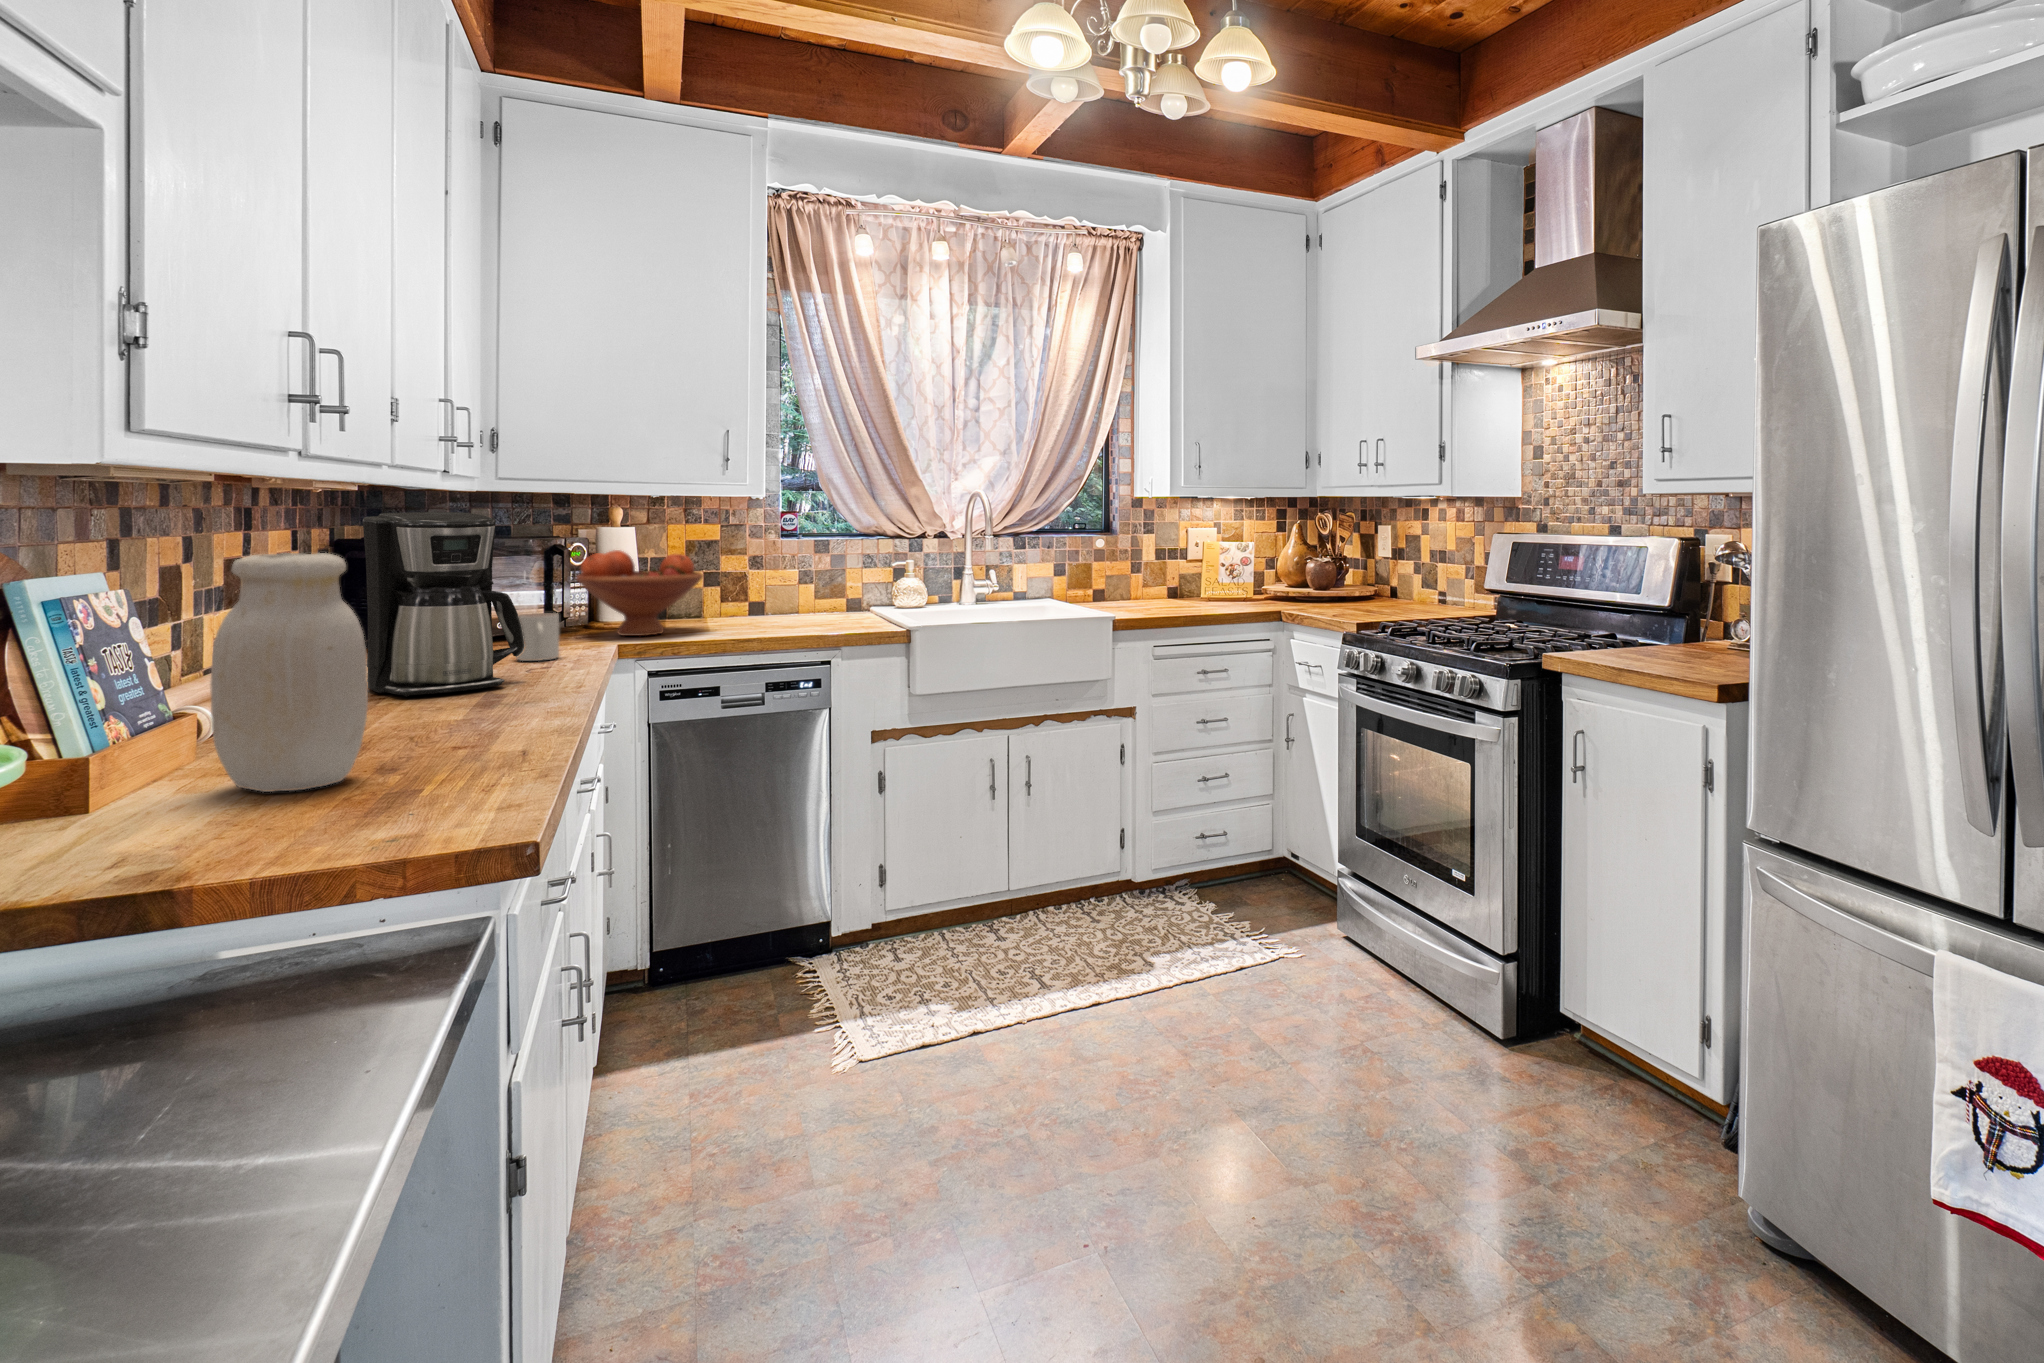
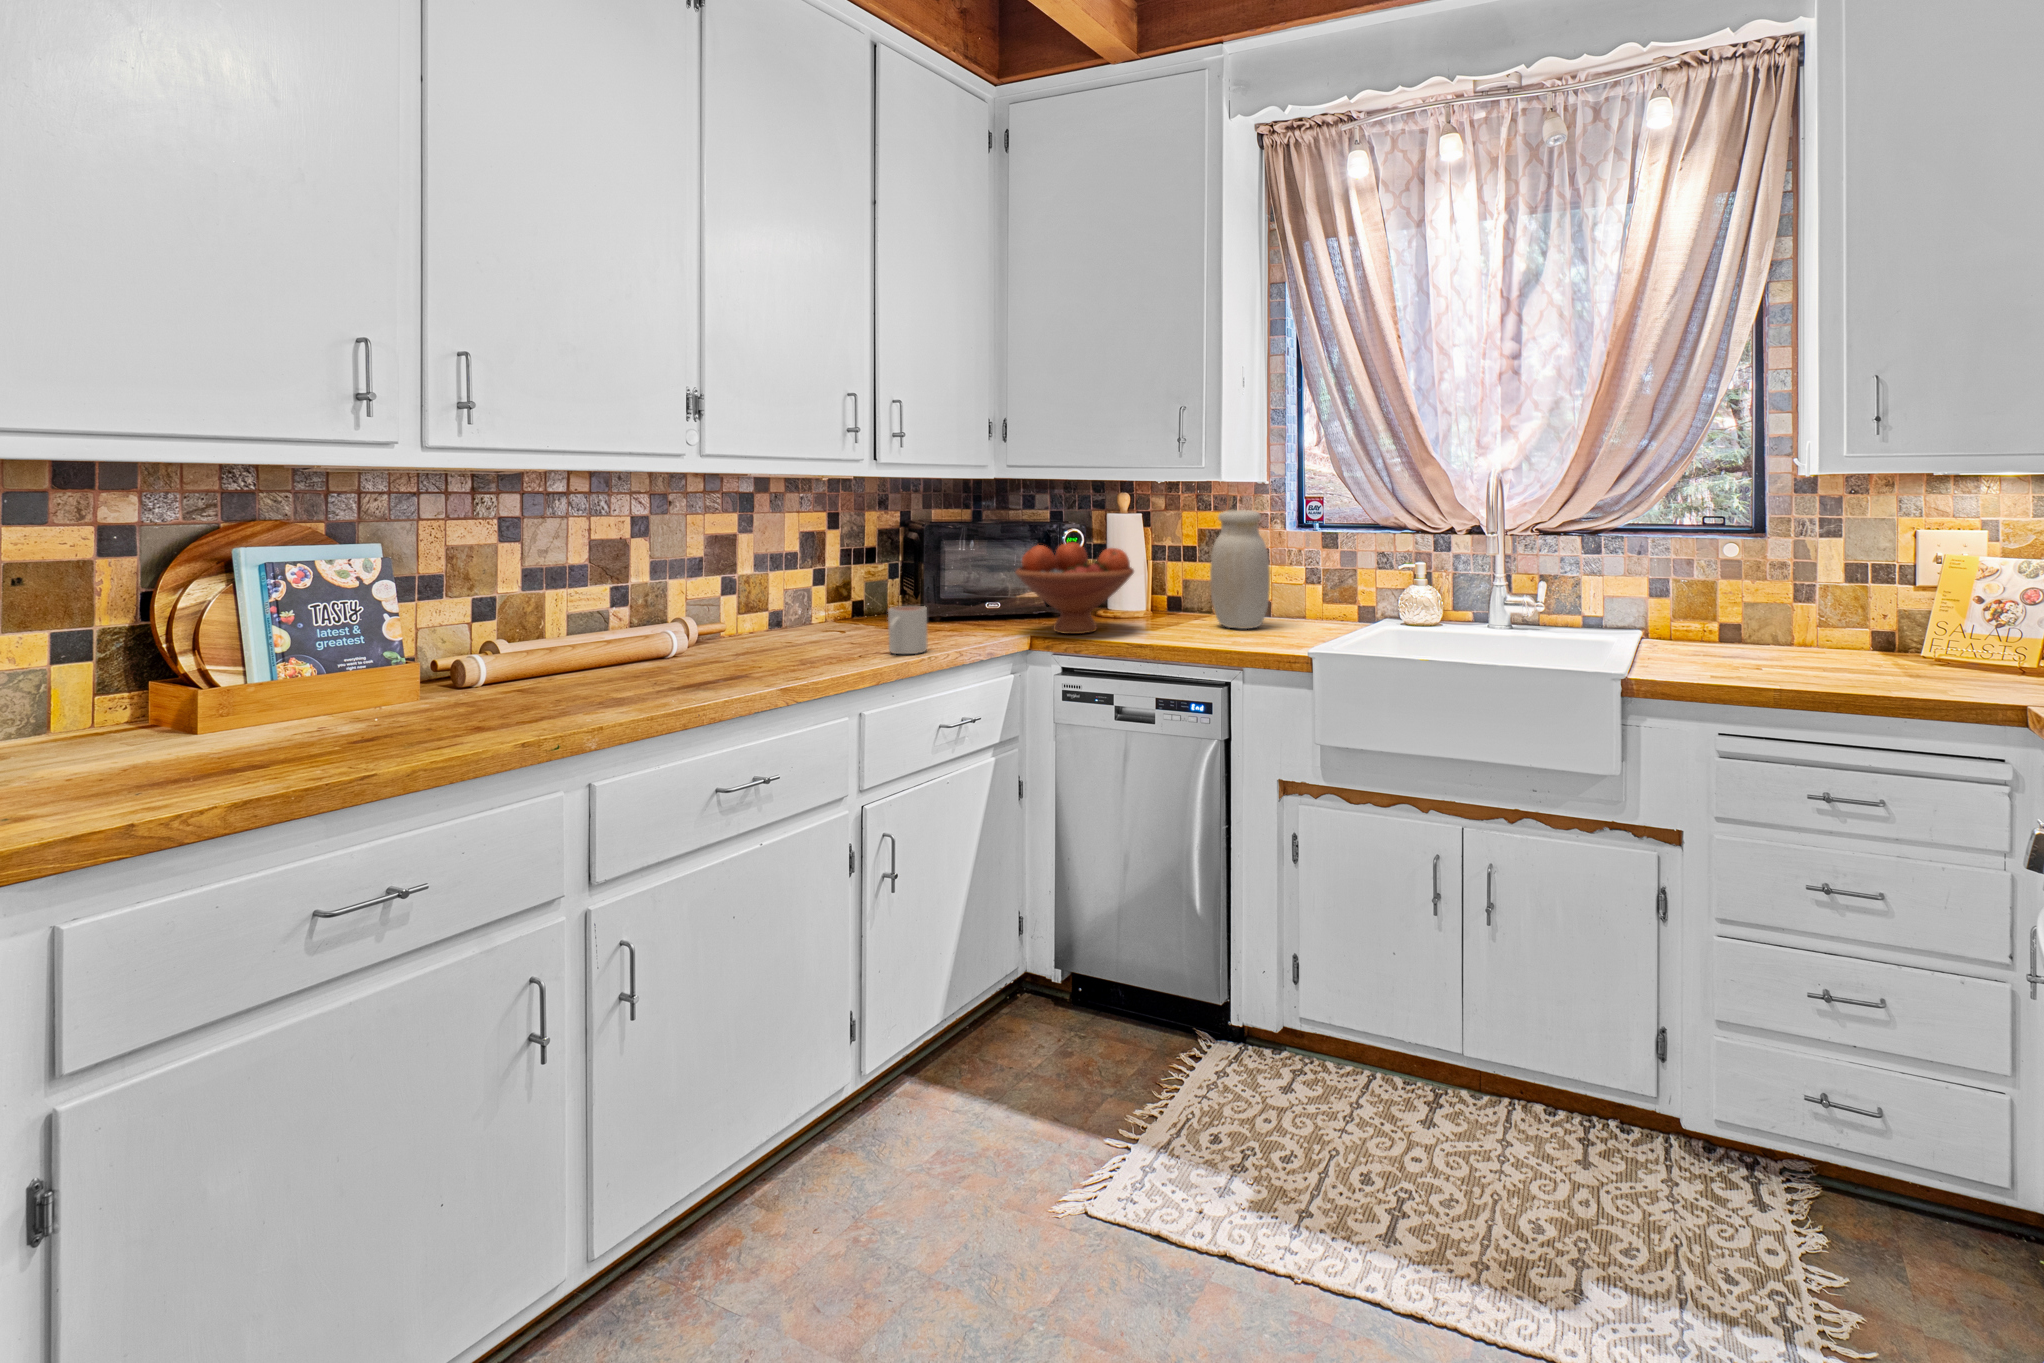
coffee maker: present [363,512,525,697] -> none [676,508,799,684]
jar: present [210,553,368,792] -> present [1210,510,1270,629]

